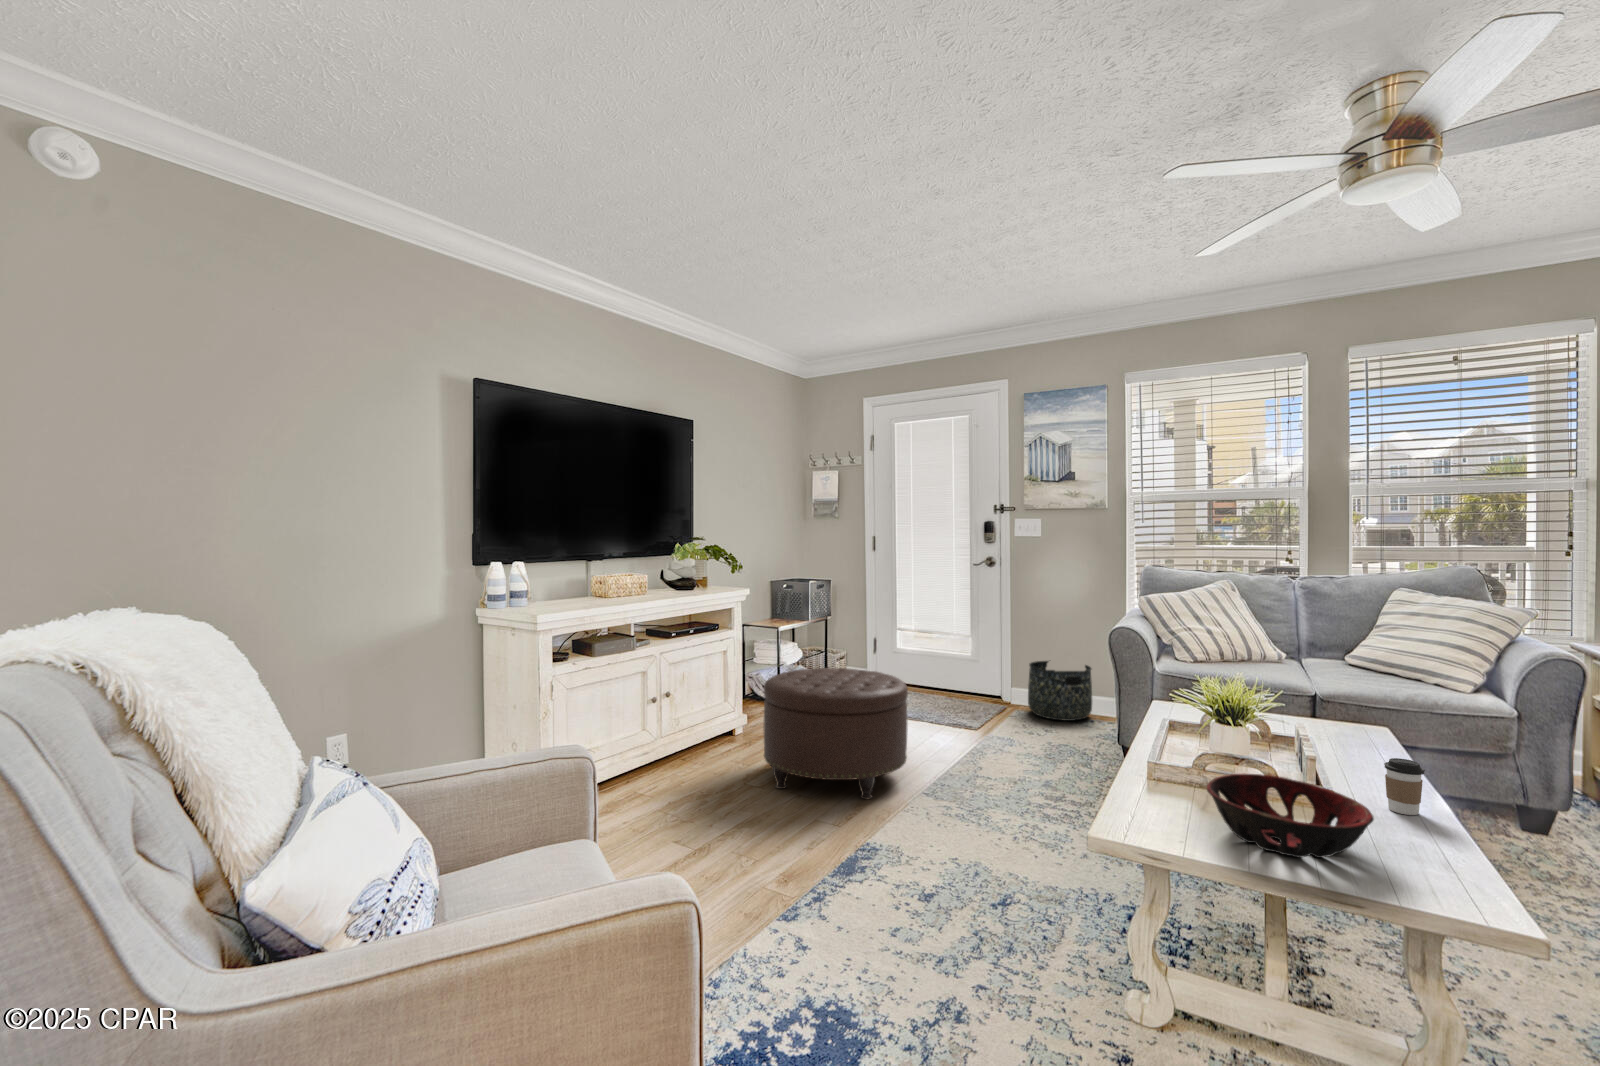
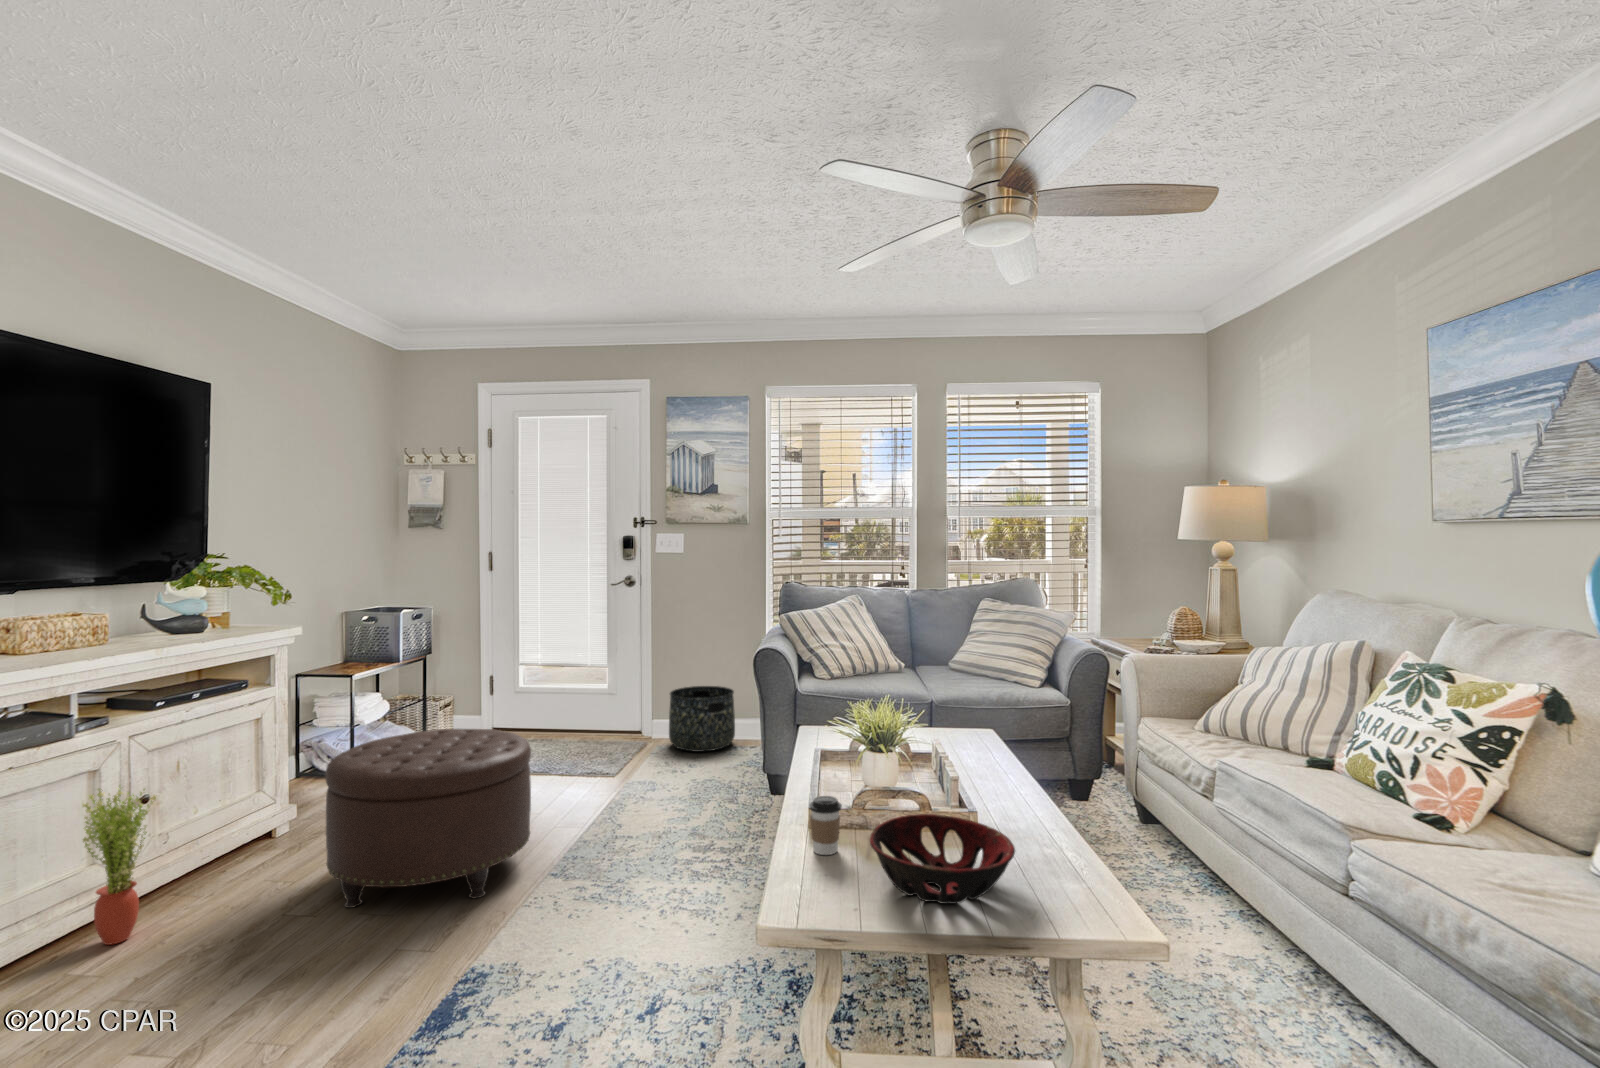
potted plant: none [628,678,666,783] -> present [83,789,156,945]
coffee cup: present [1384,758,1425,815] -> present [810,796,842,855]

